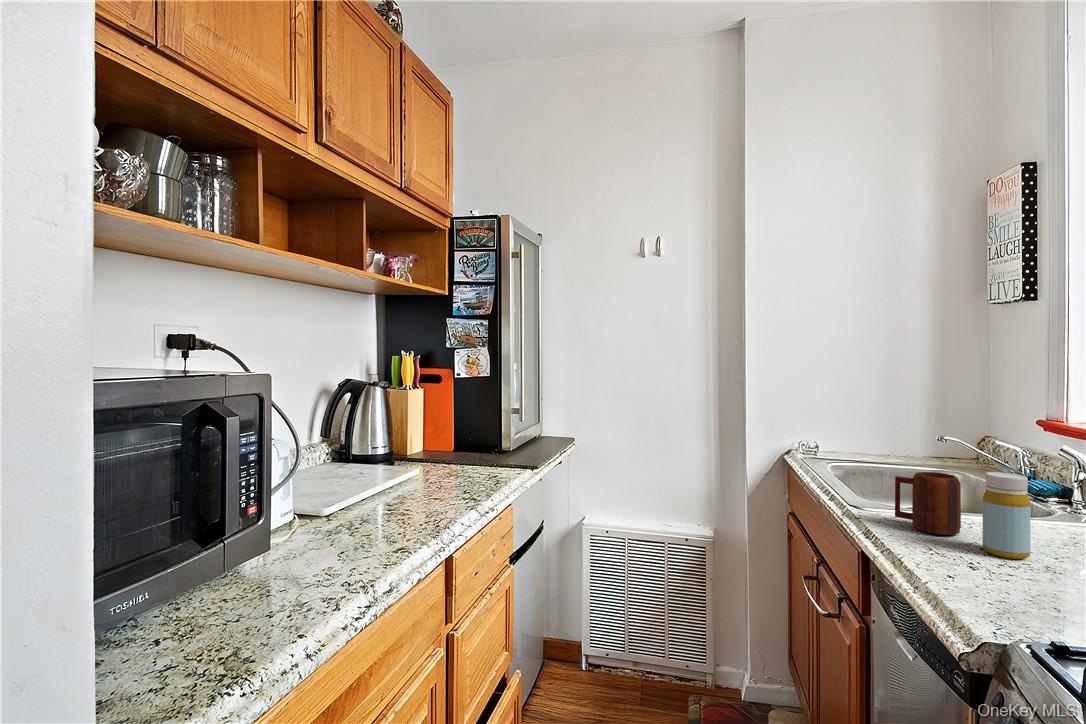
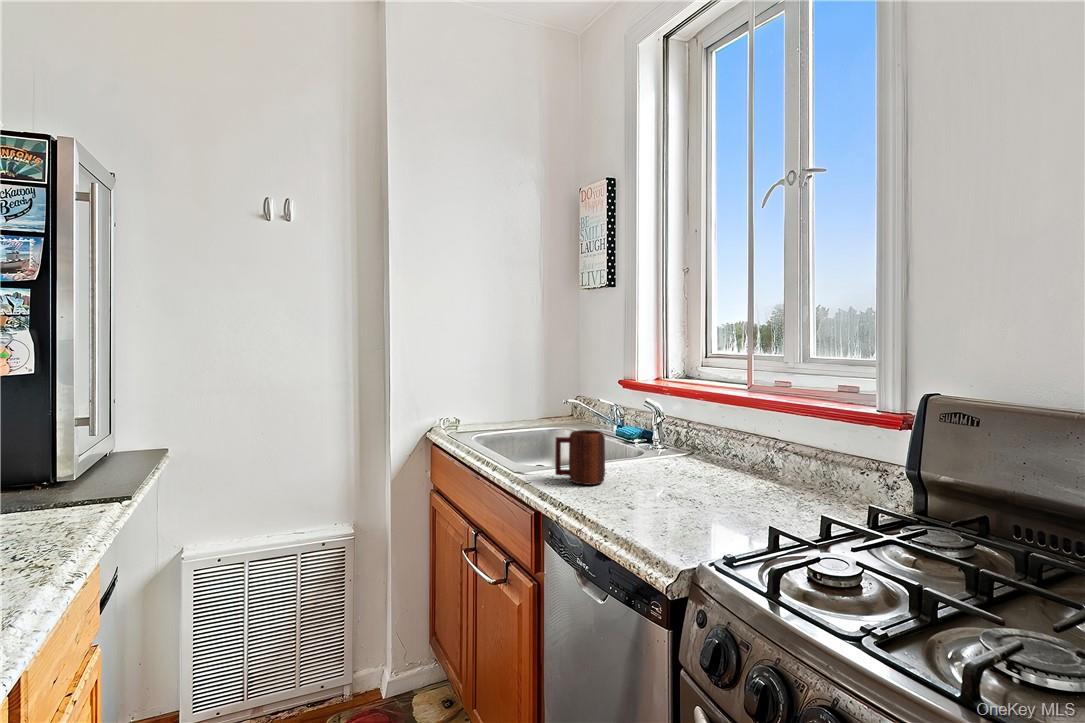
bottle: present [983,472,1031,559] -> none [626,423,657,494]

